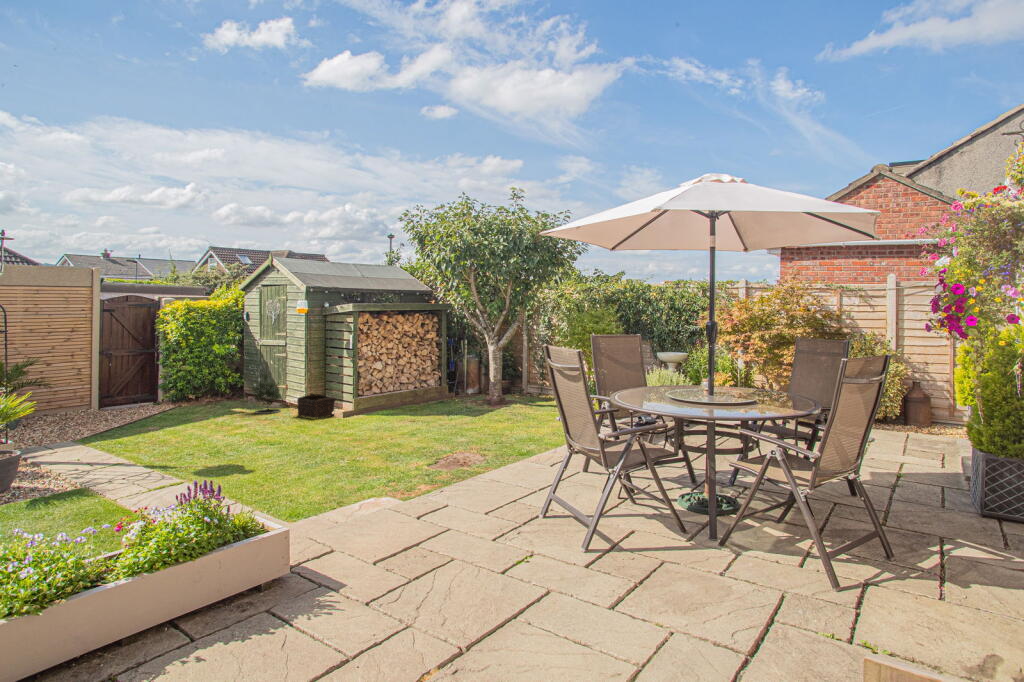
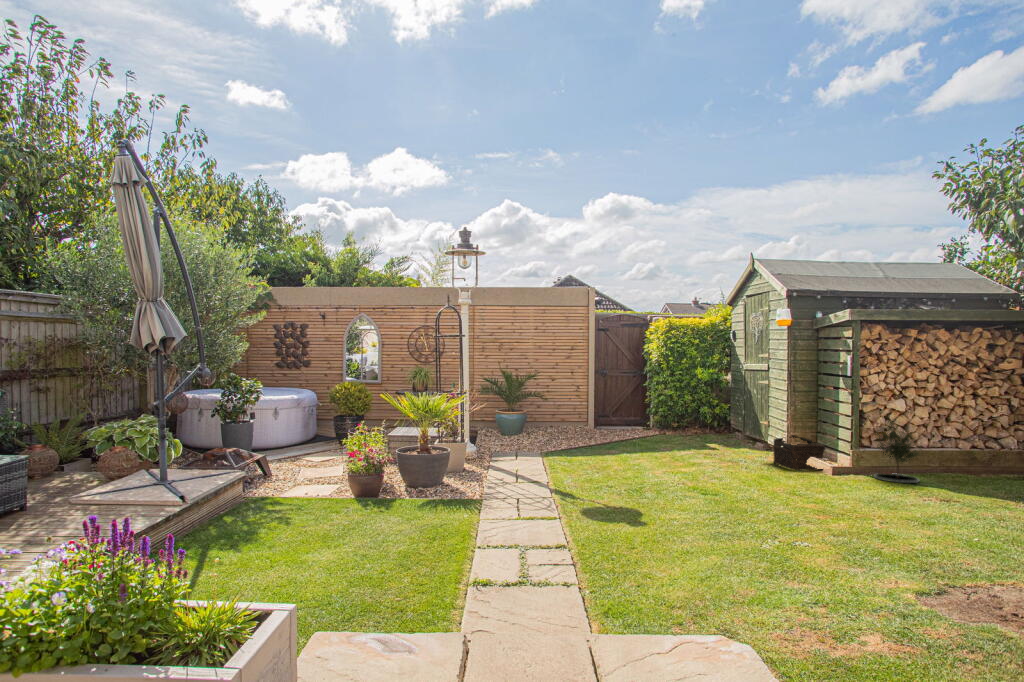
potted tree: present [252,371,280,414] -> present [874,416,921,483]

